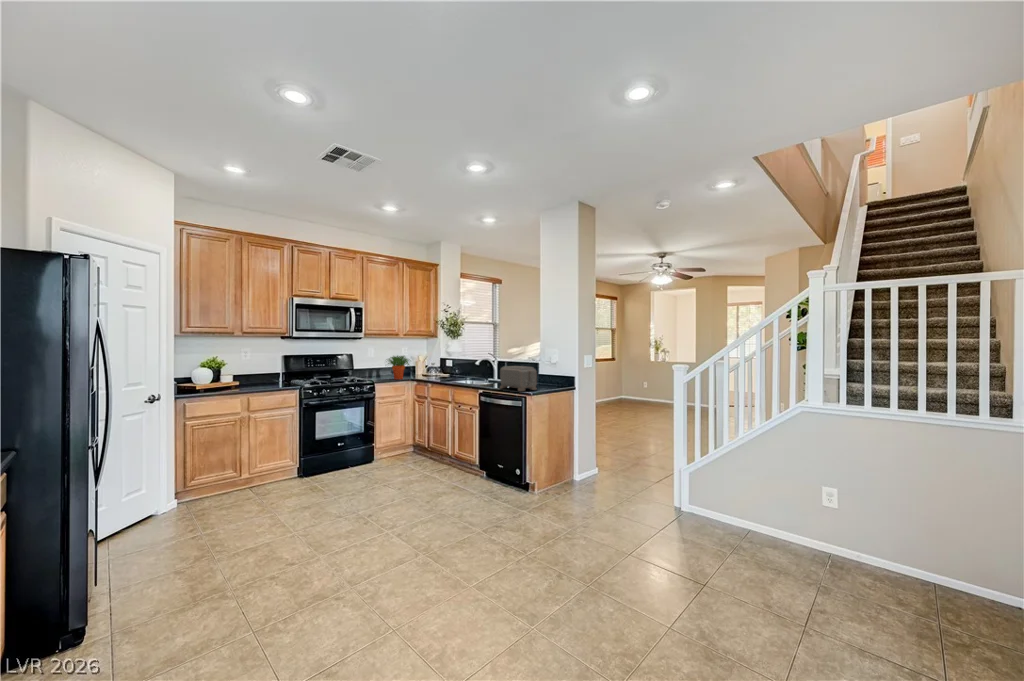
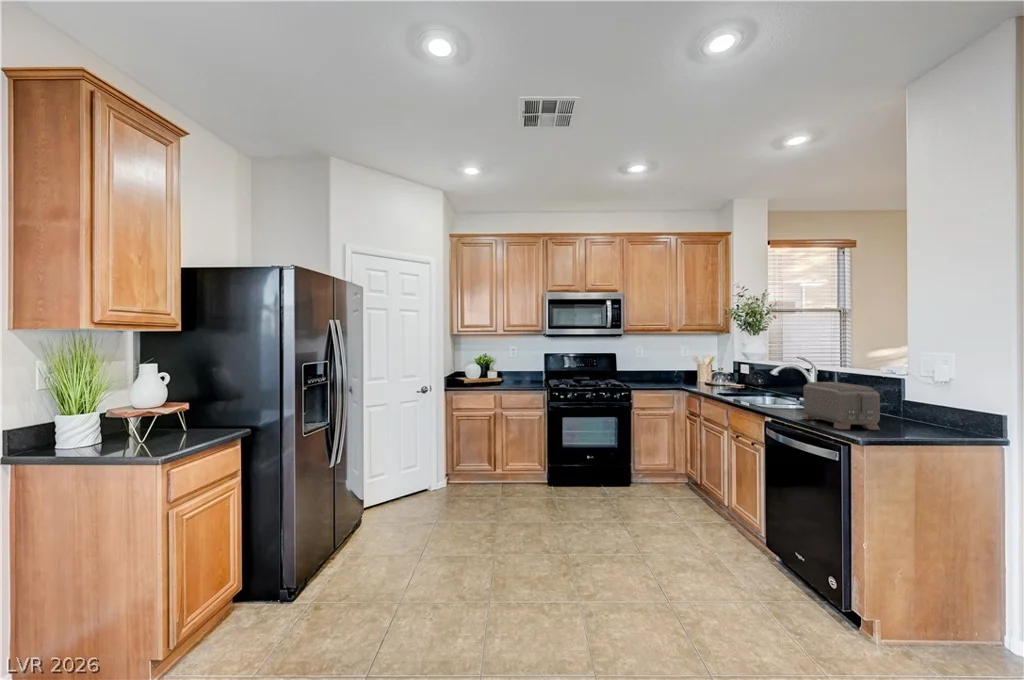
potted plant: present [388,356,409,380] -> none [647,356,686,388]

